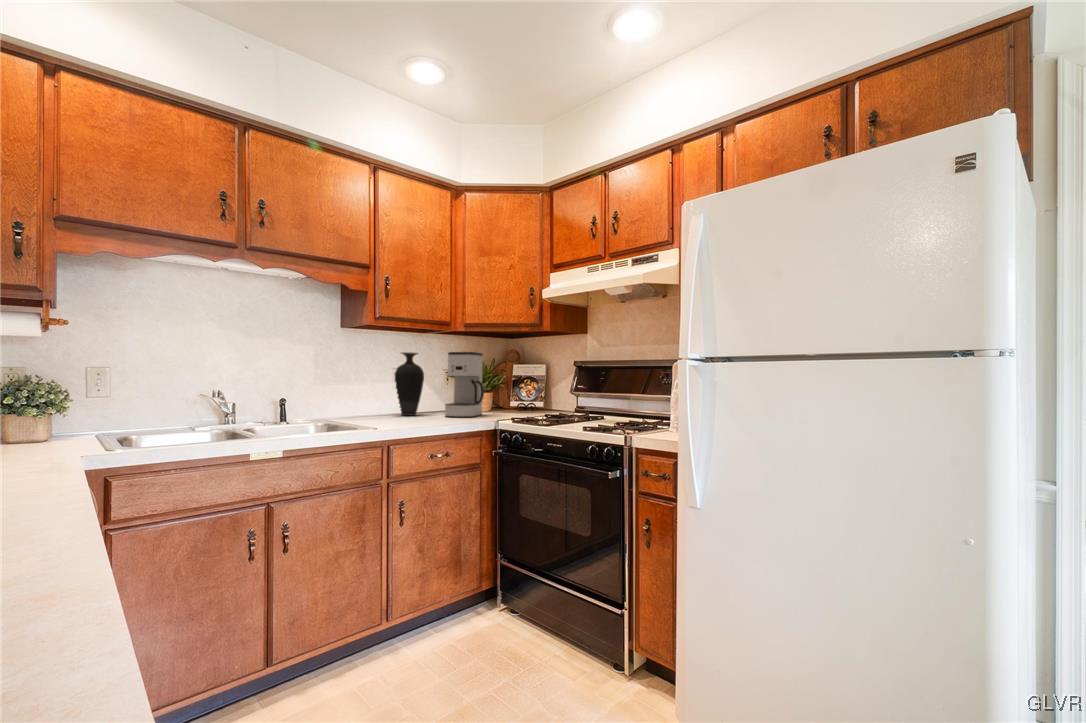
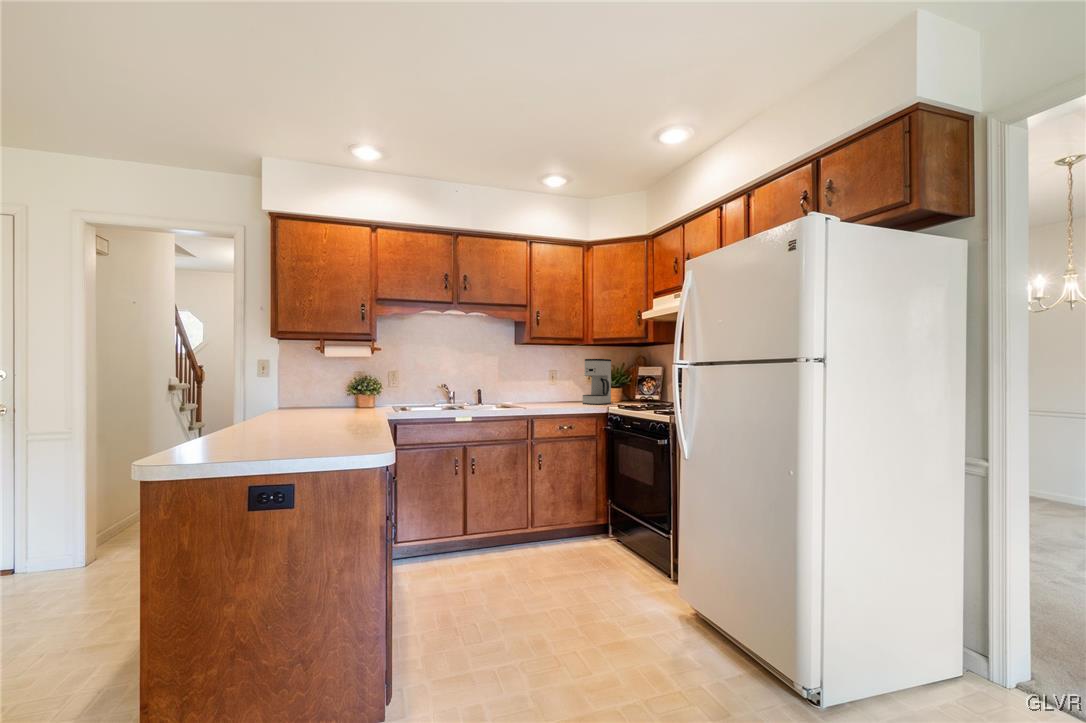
vase: present [394,352,424,416] -> none [552,359,572,402]

